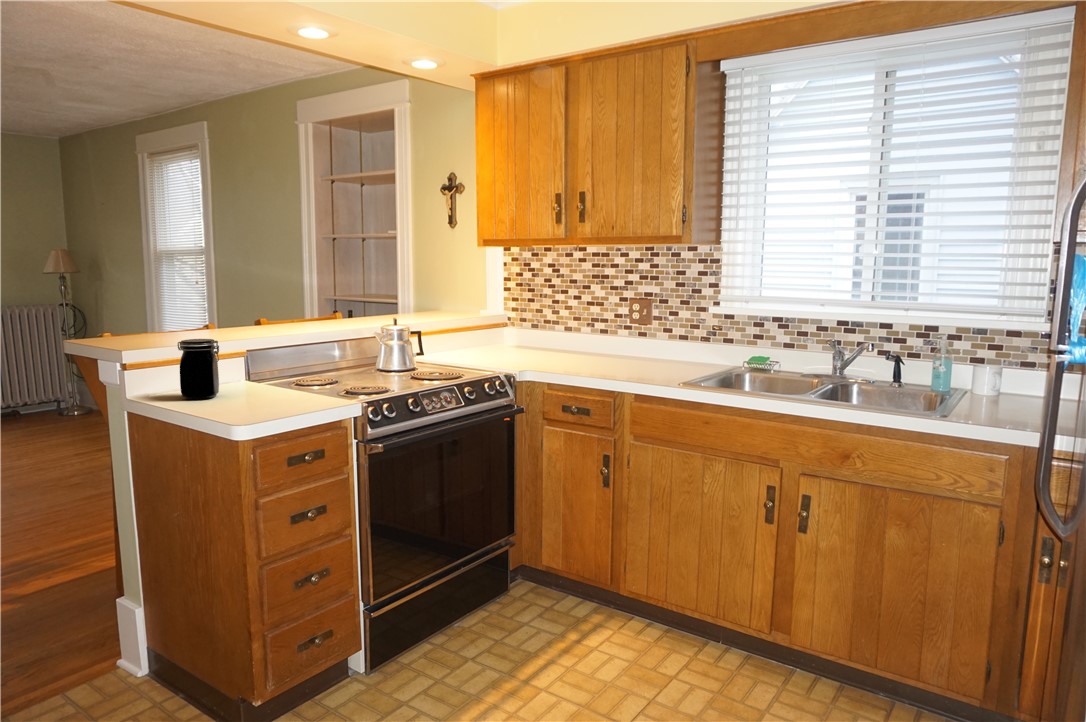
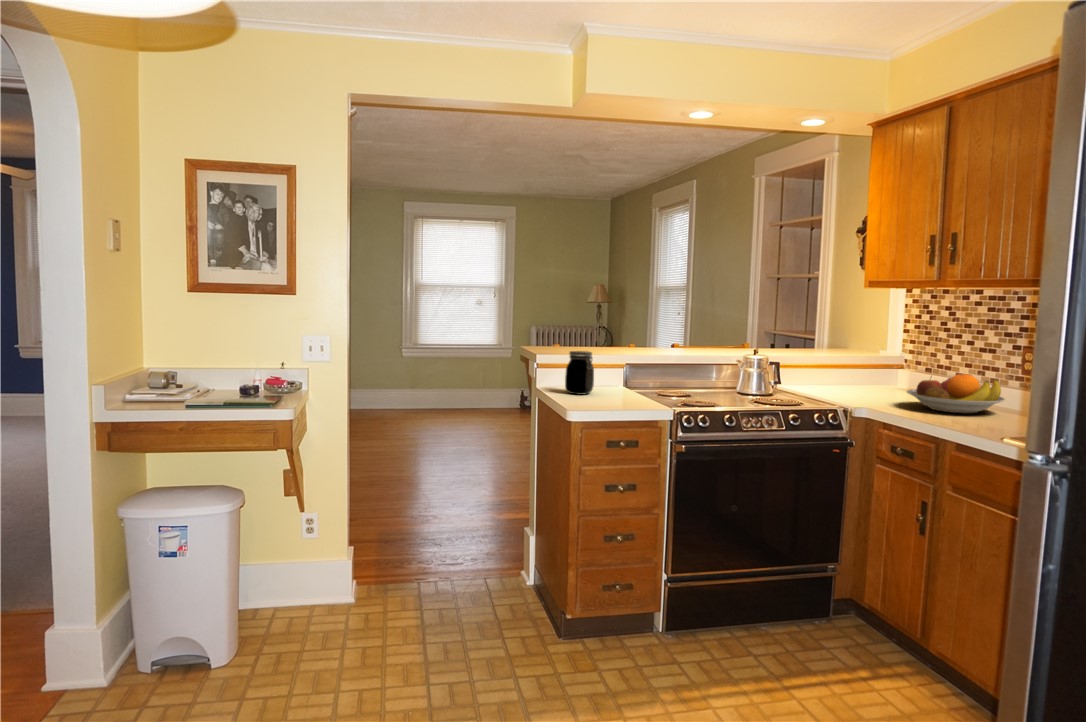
fruit bowl: none [549,328,632,365] -> present [907,374,1005,413]

